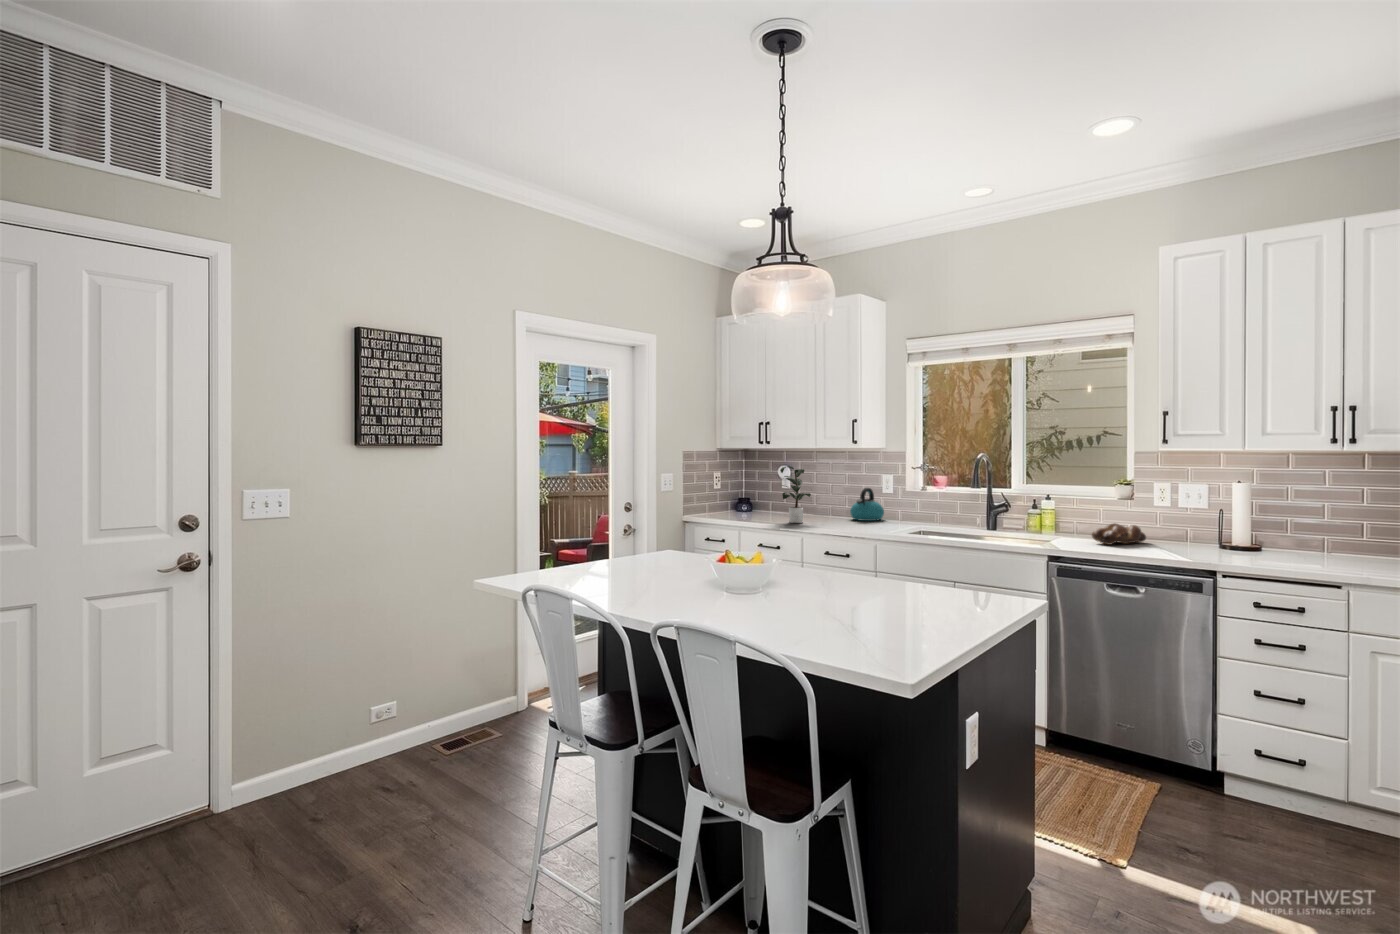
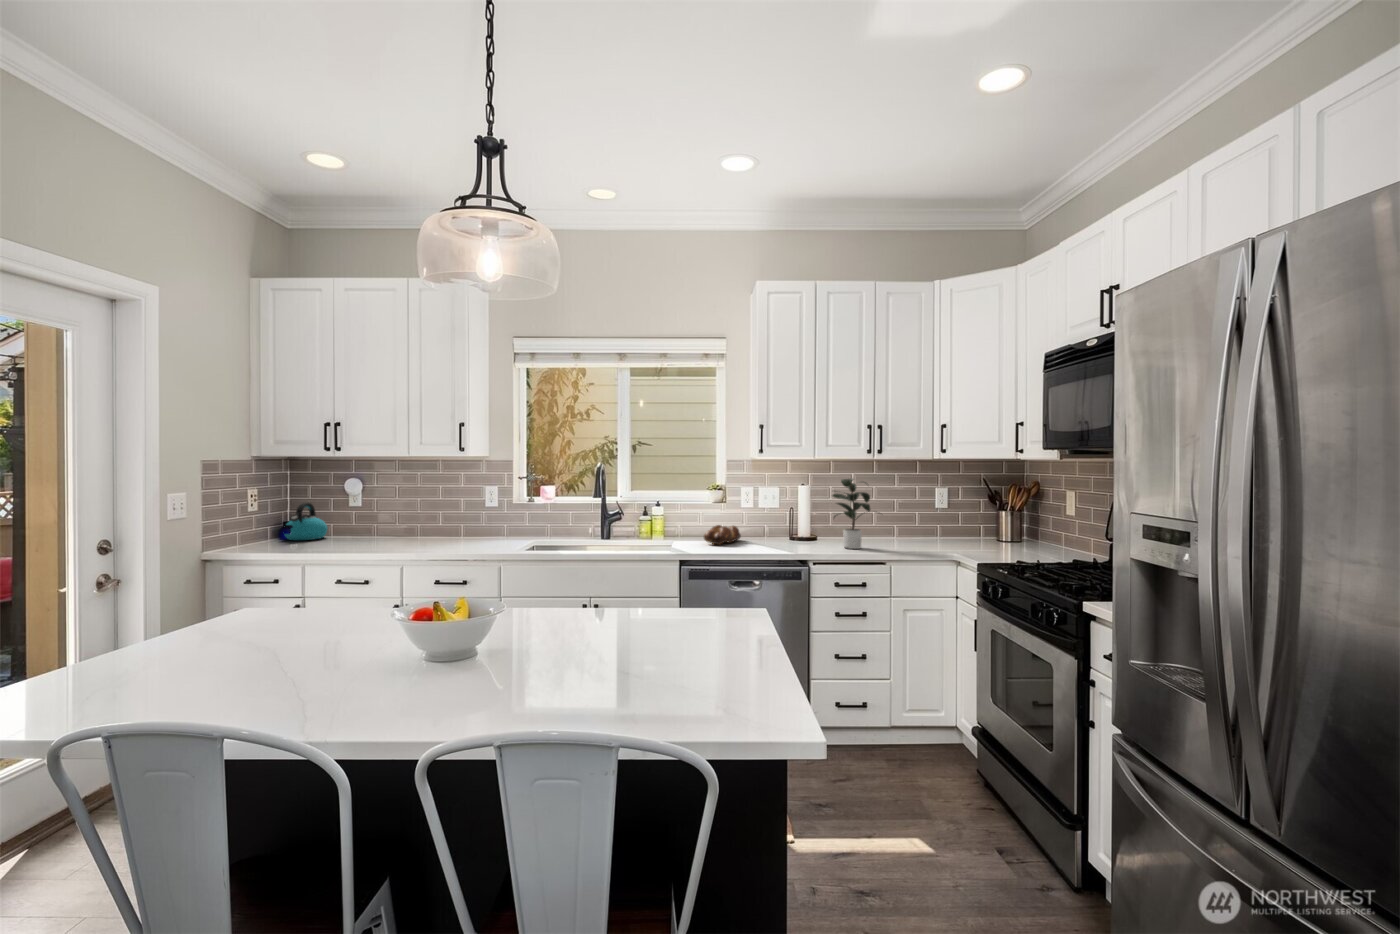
potted plant: present [780,466,811,523] -> present [833,479,870,549]
kettle: present [850,488,884,521] -> present [285,503,328,540]

